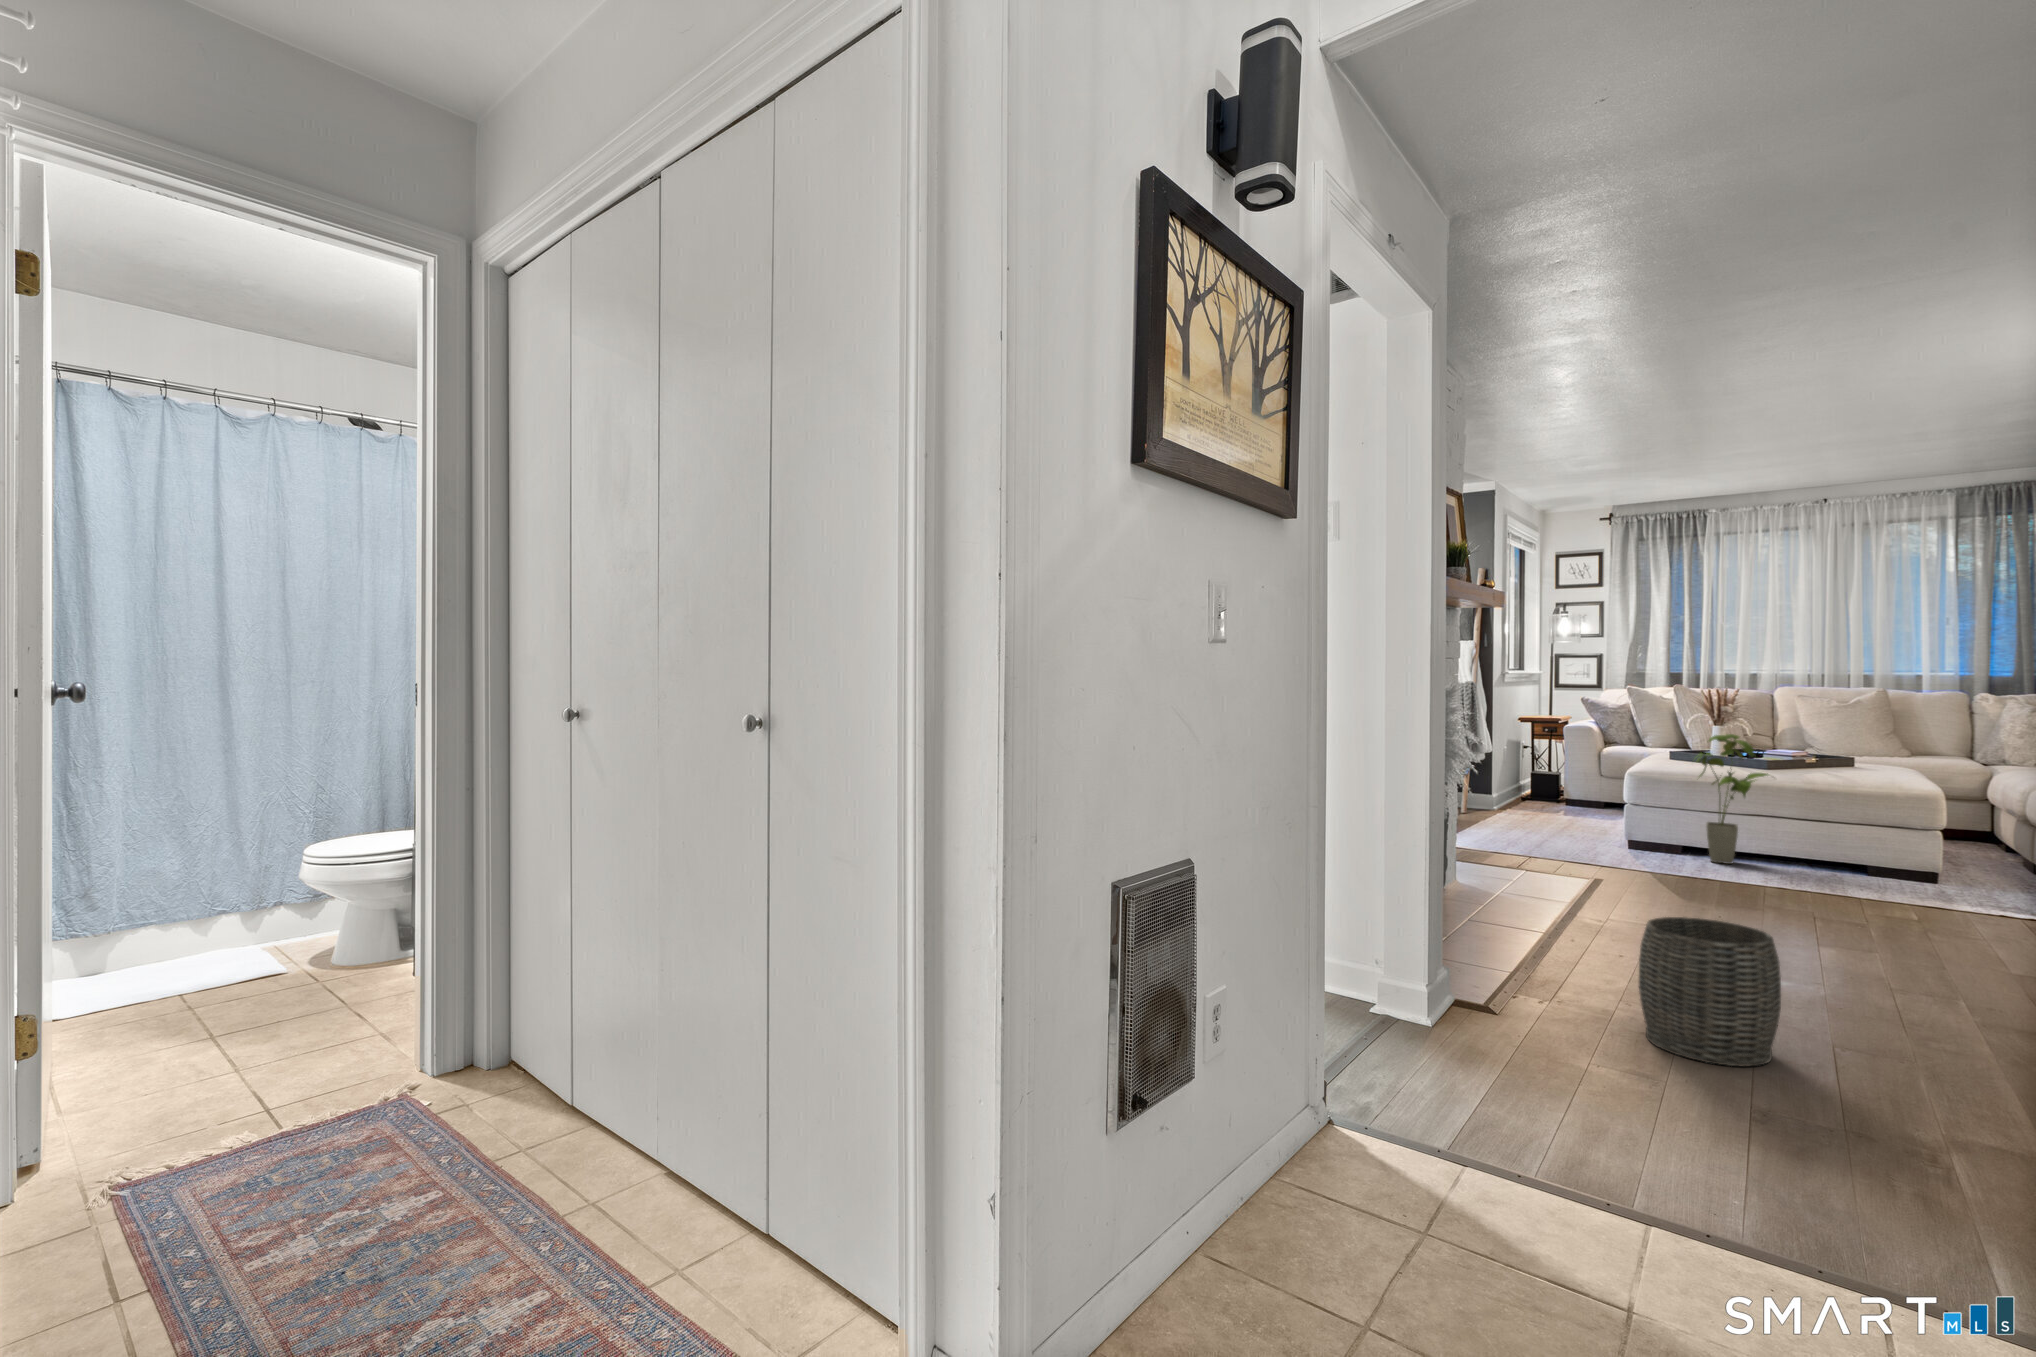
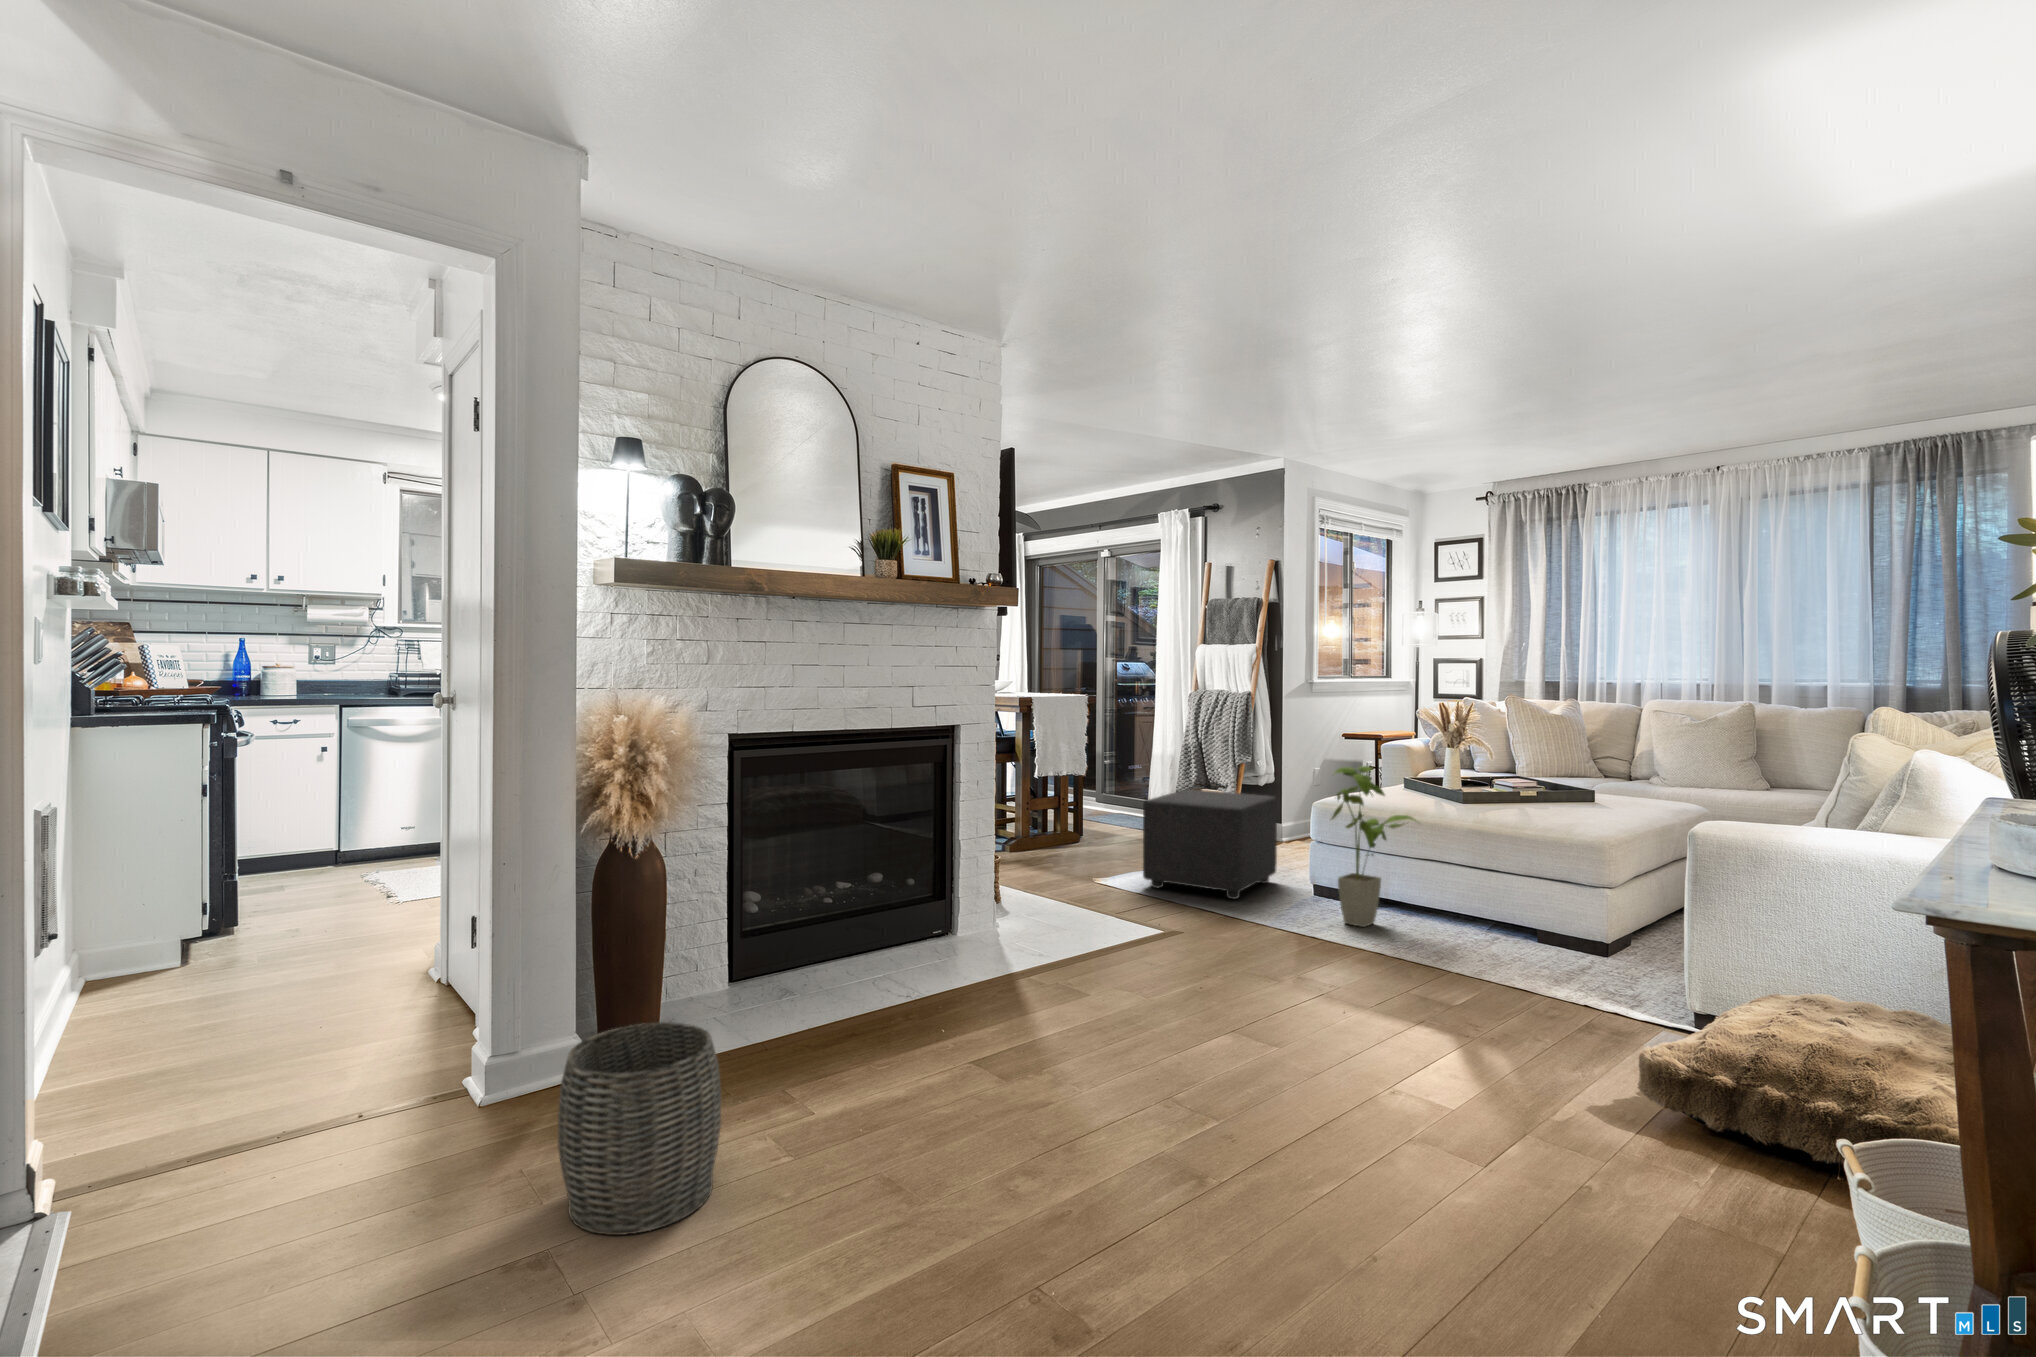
ottoman: none [1498,762,1603,849] -> present [1143,789,1277,899]

